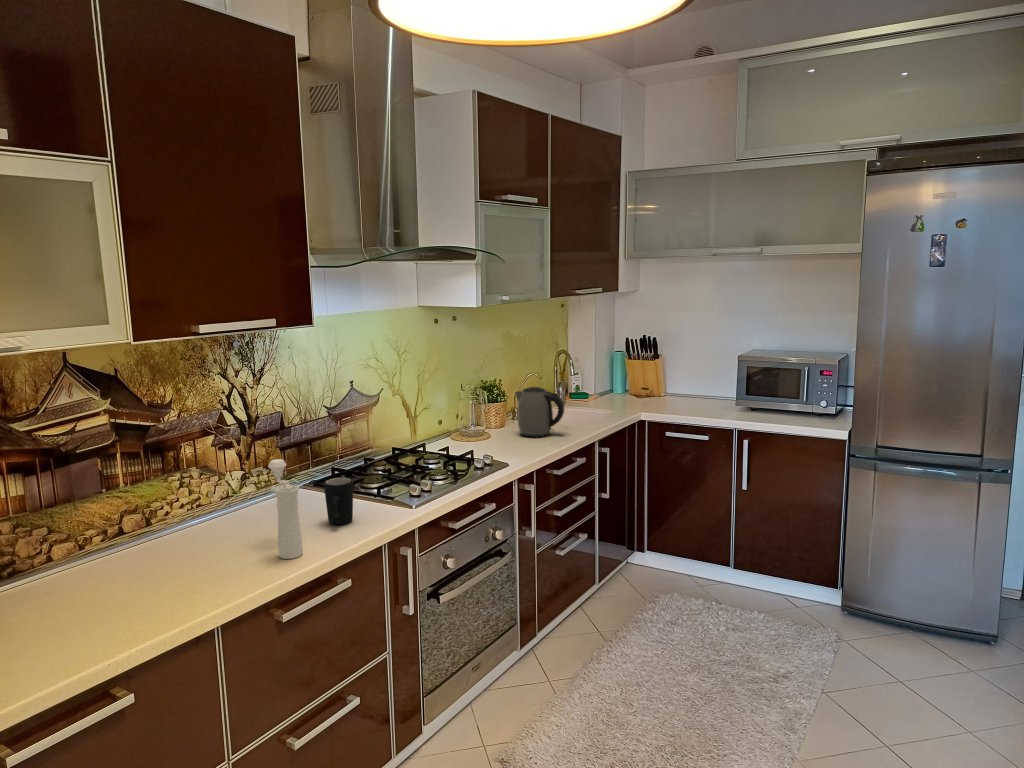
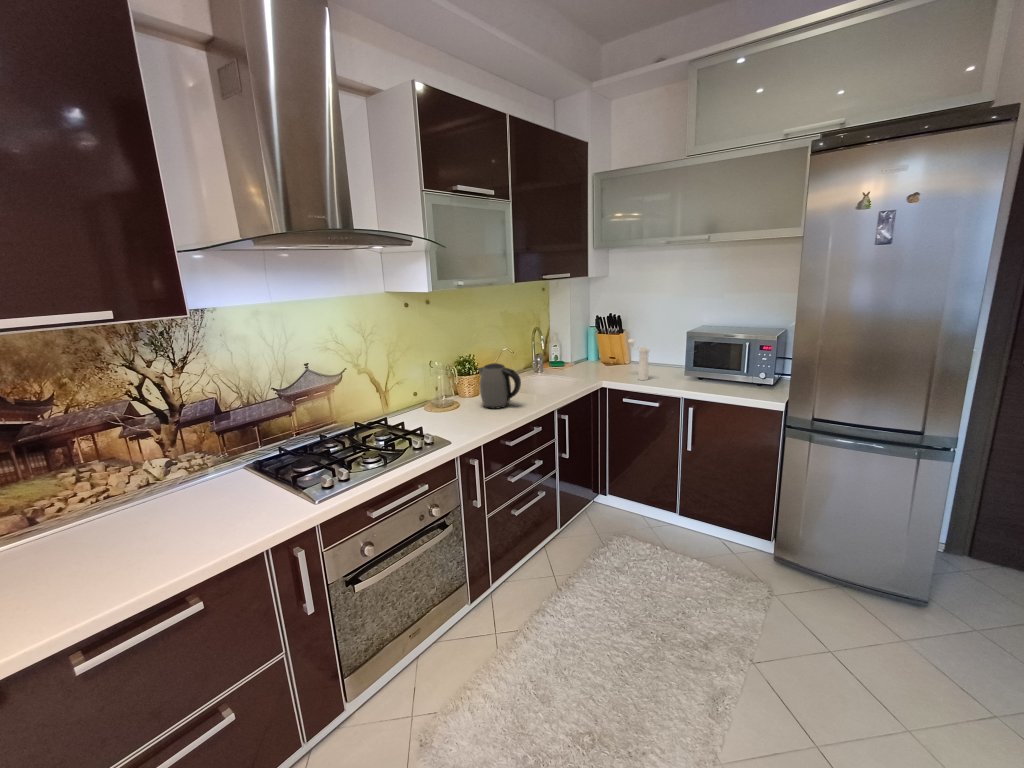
pepper mill: present [268,459,303,559] -> present [628,339,649,380]
mug: present [324,477,353,524] -> none [208,474,248,525]

